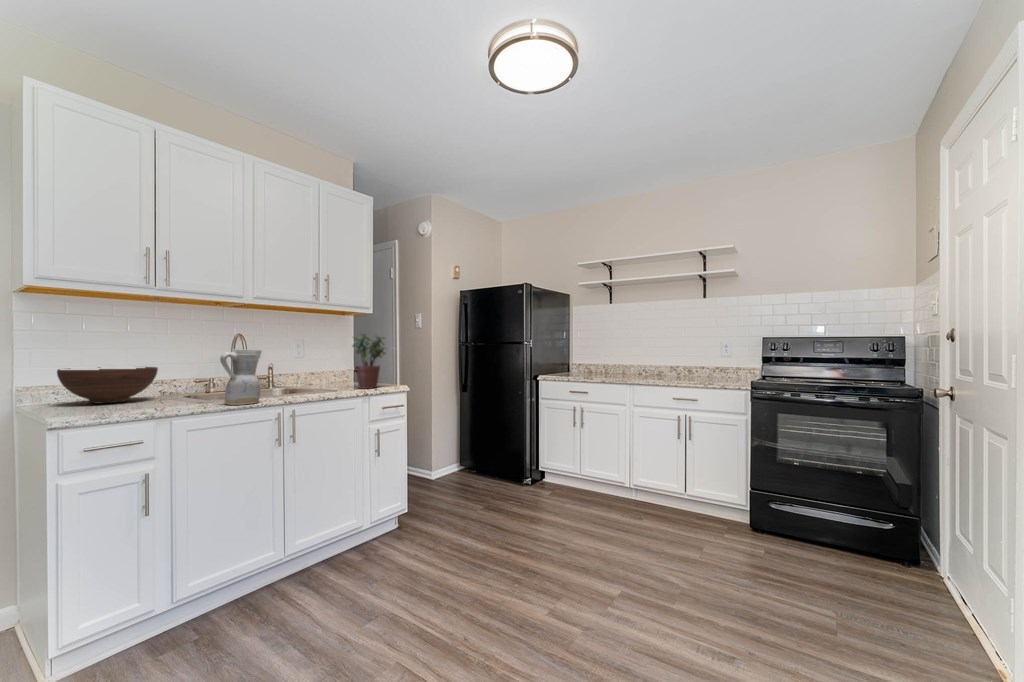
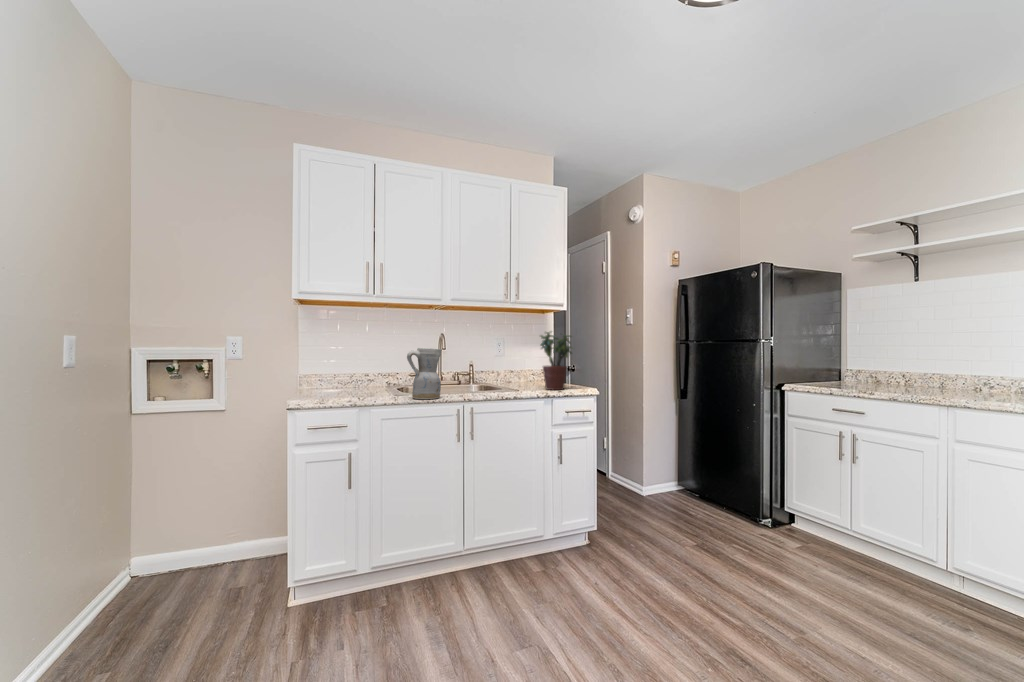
fruit bowl: present [57,367,158,403] -> none [320,362,382,390]

